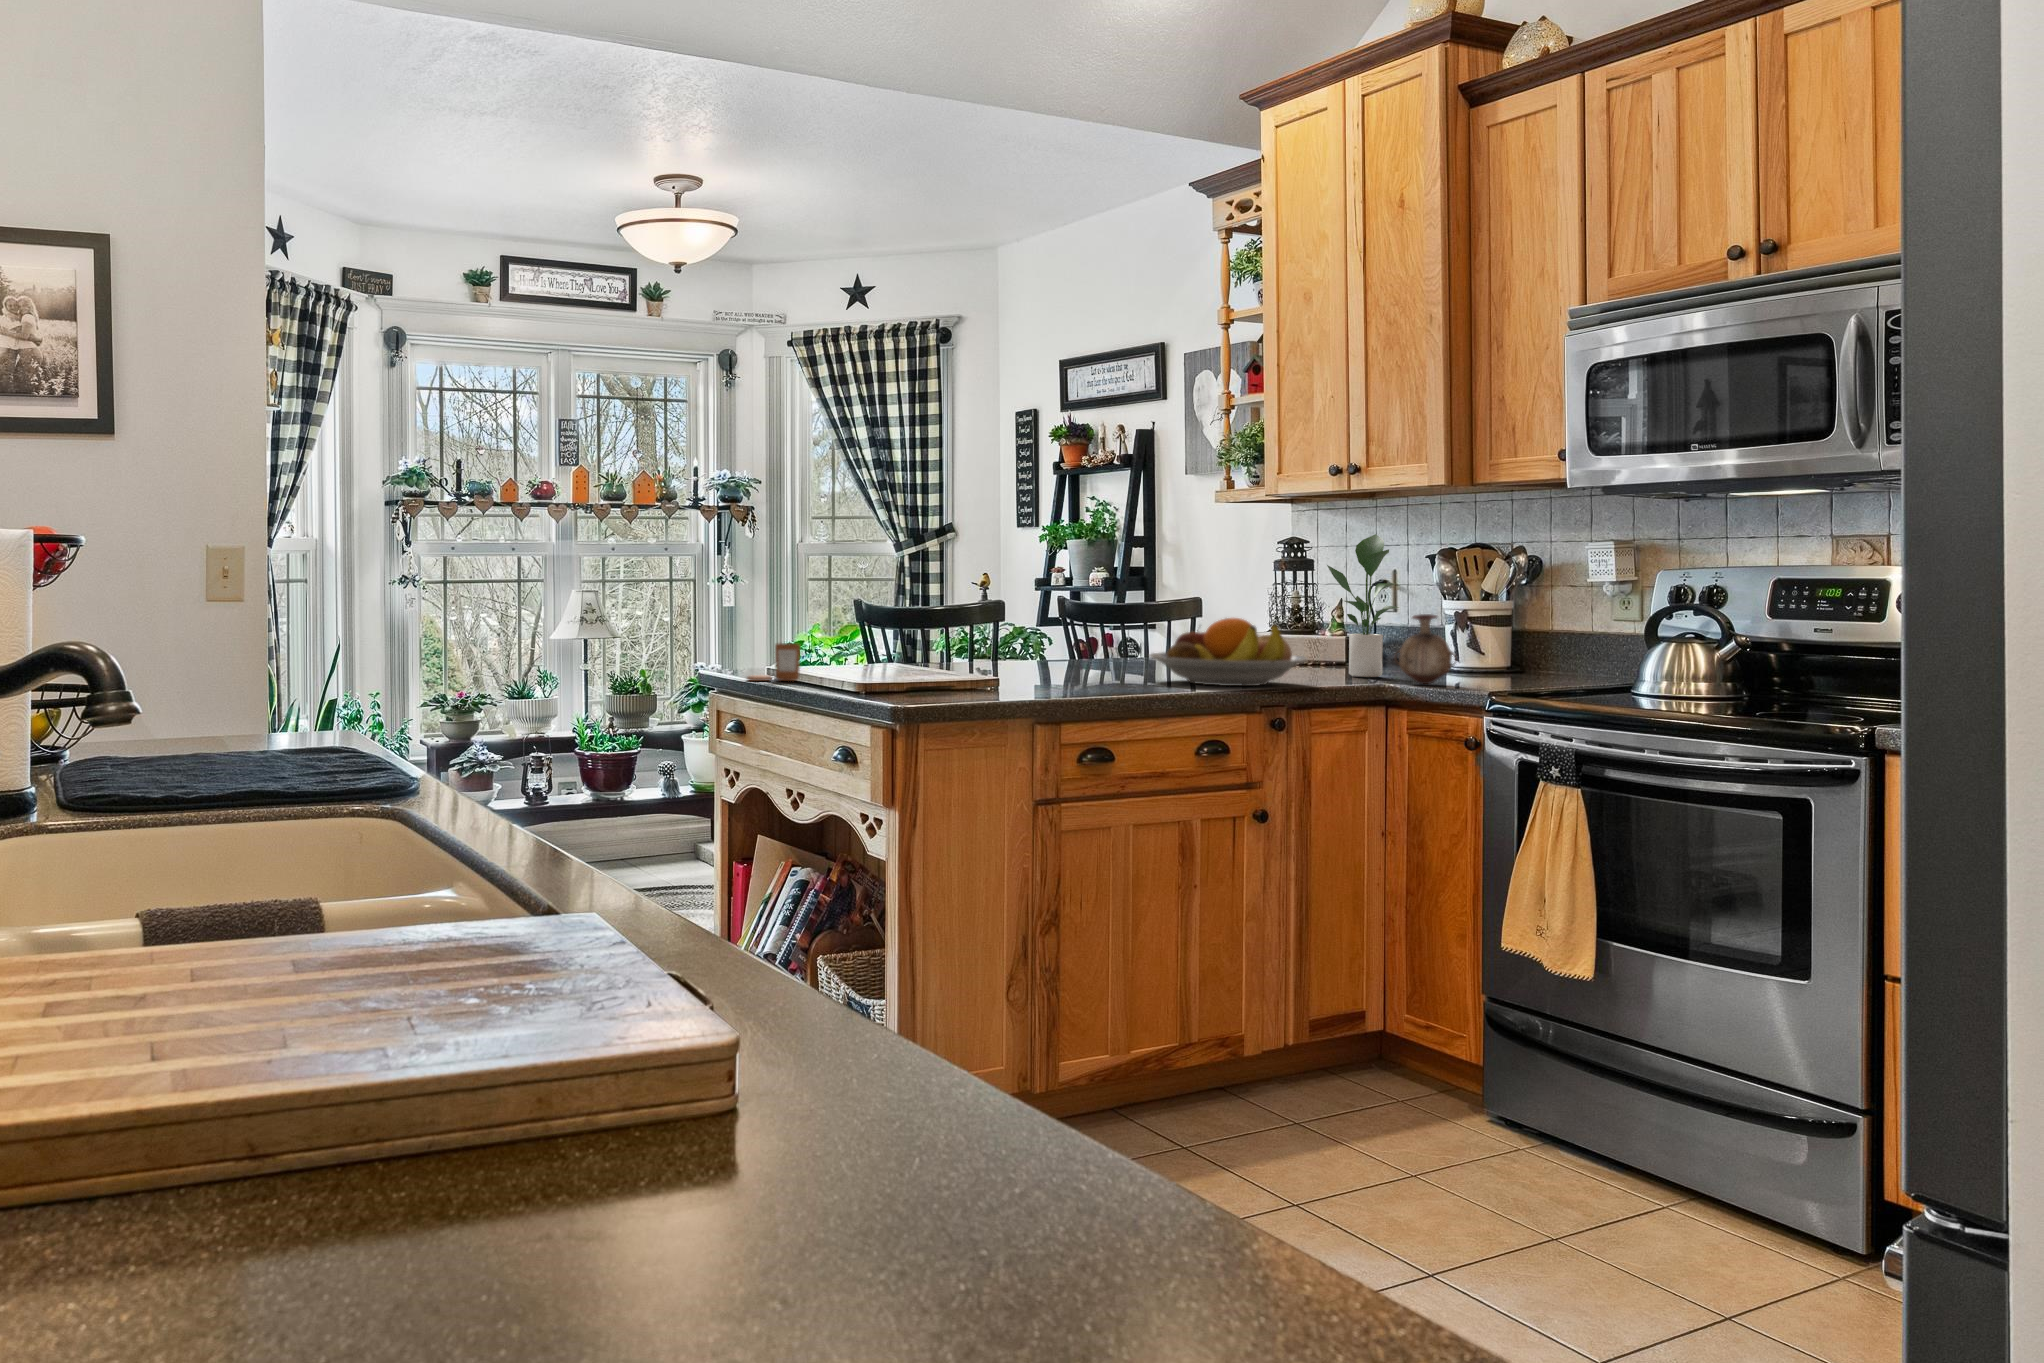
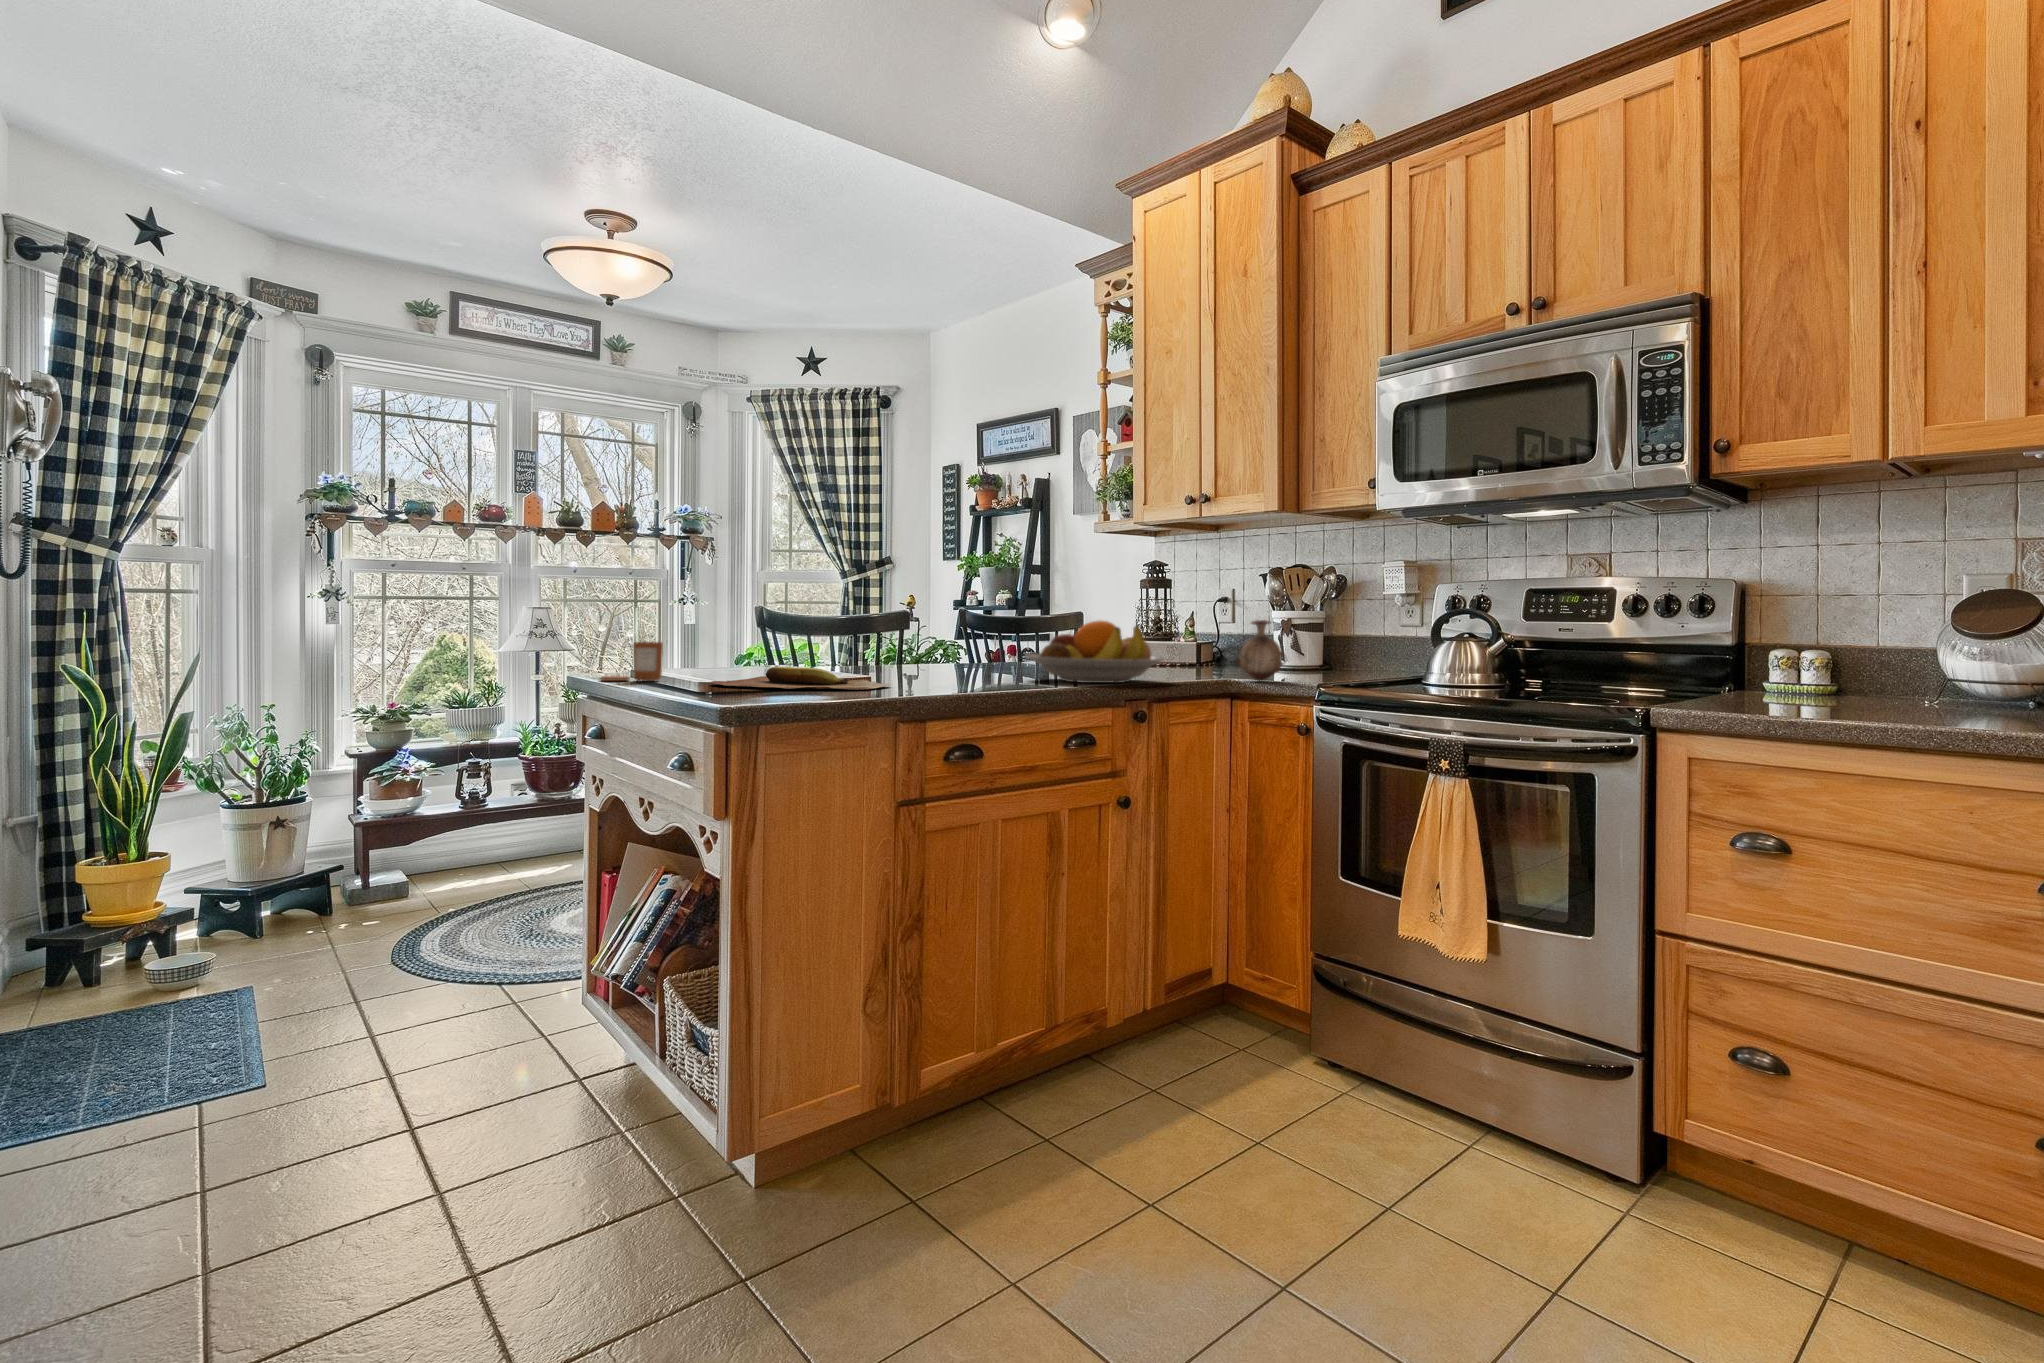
potted plant: present [1327,534,1398,677] -> none [1180,554,1239,676]
cutting board: none [847,669,1020,692] -> present [710,667,891,690]

